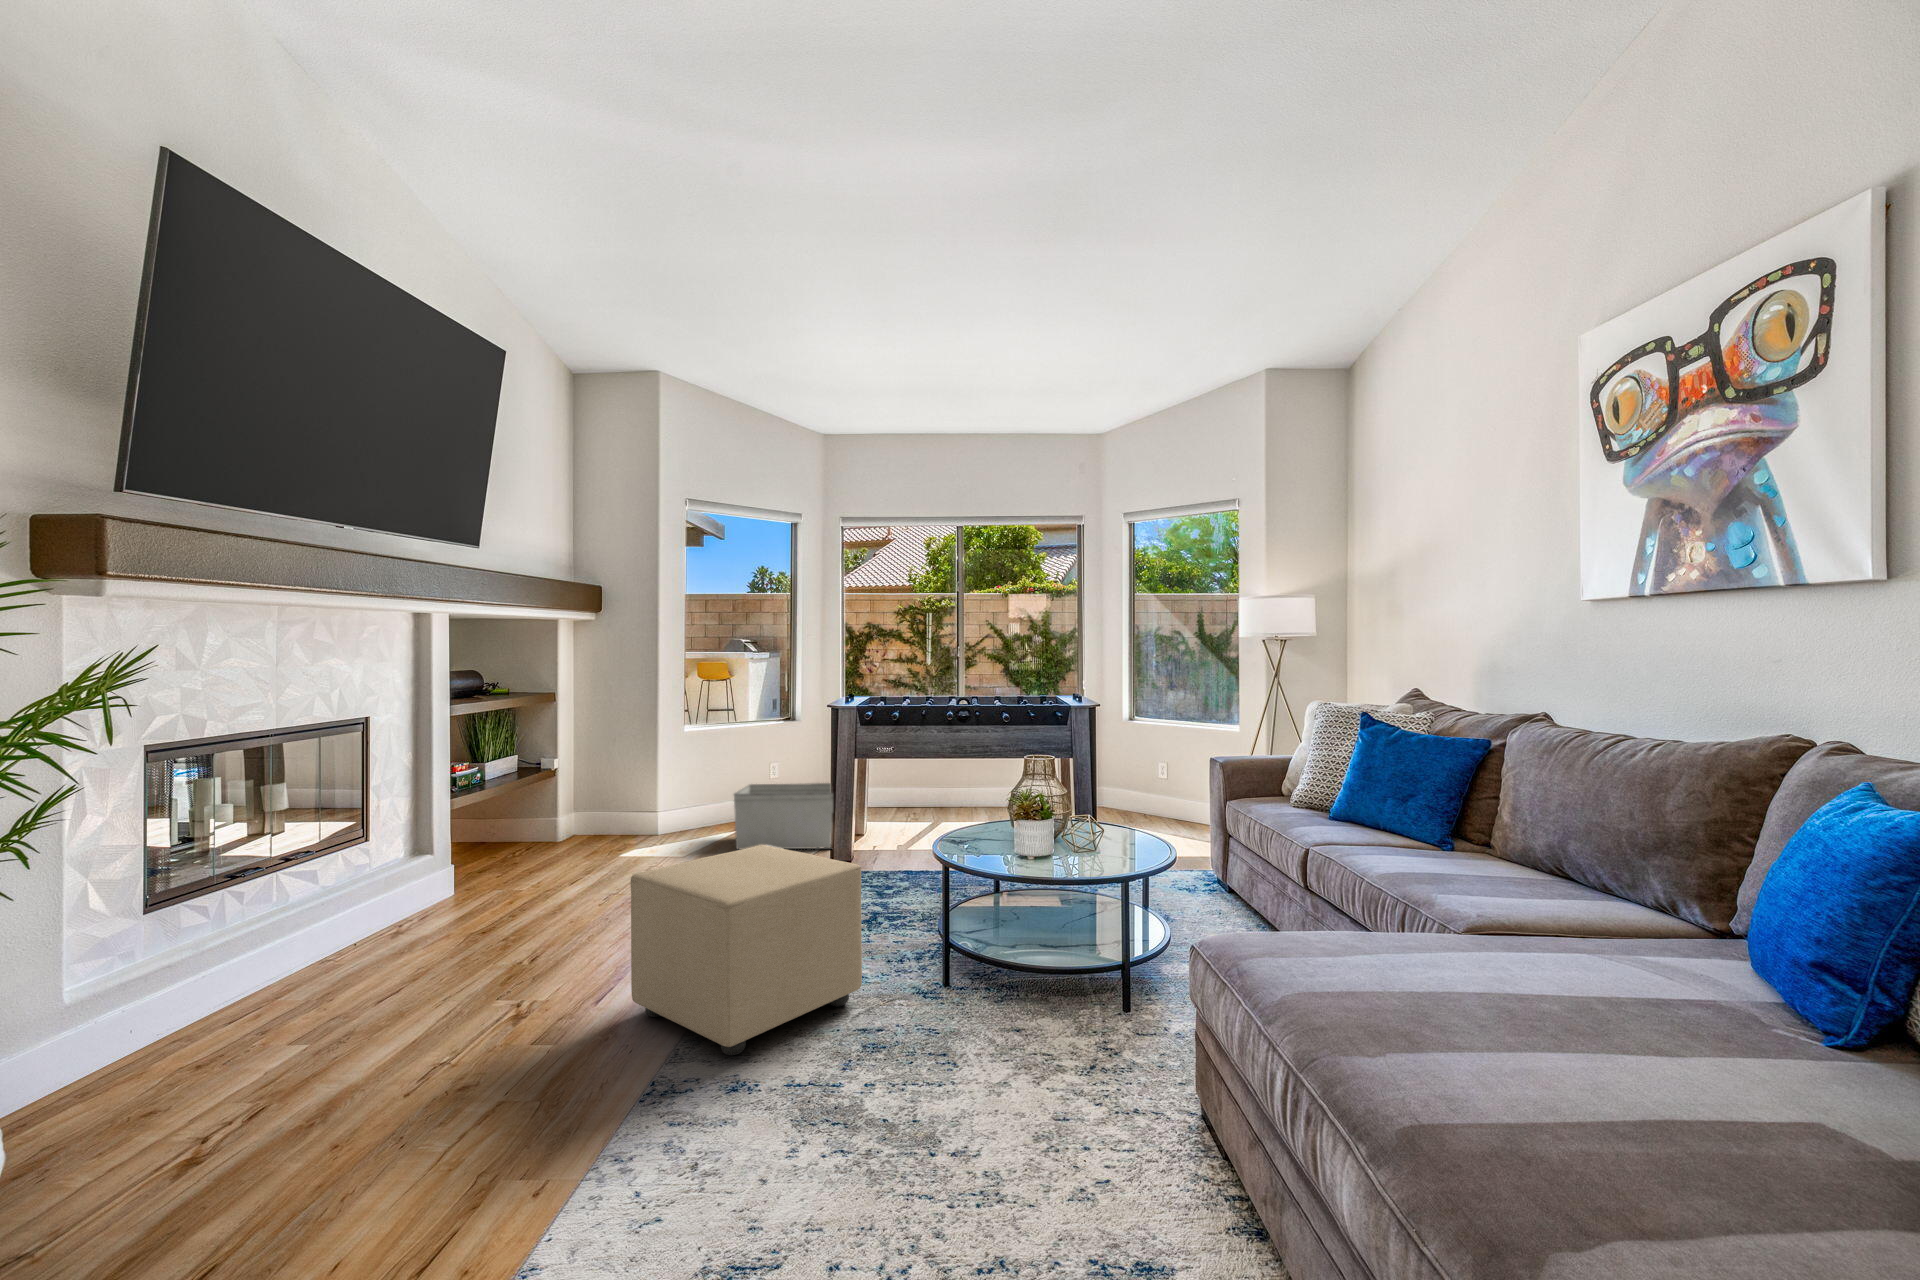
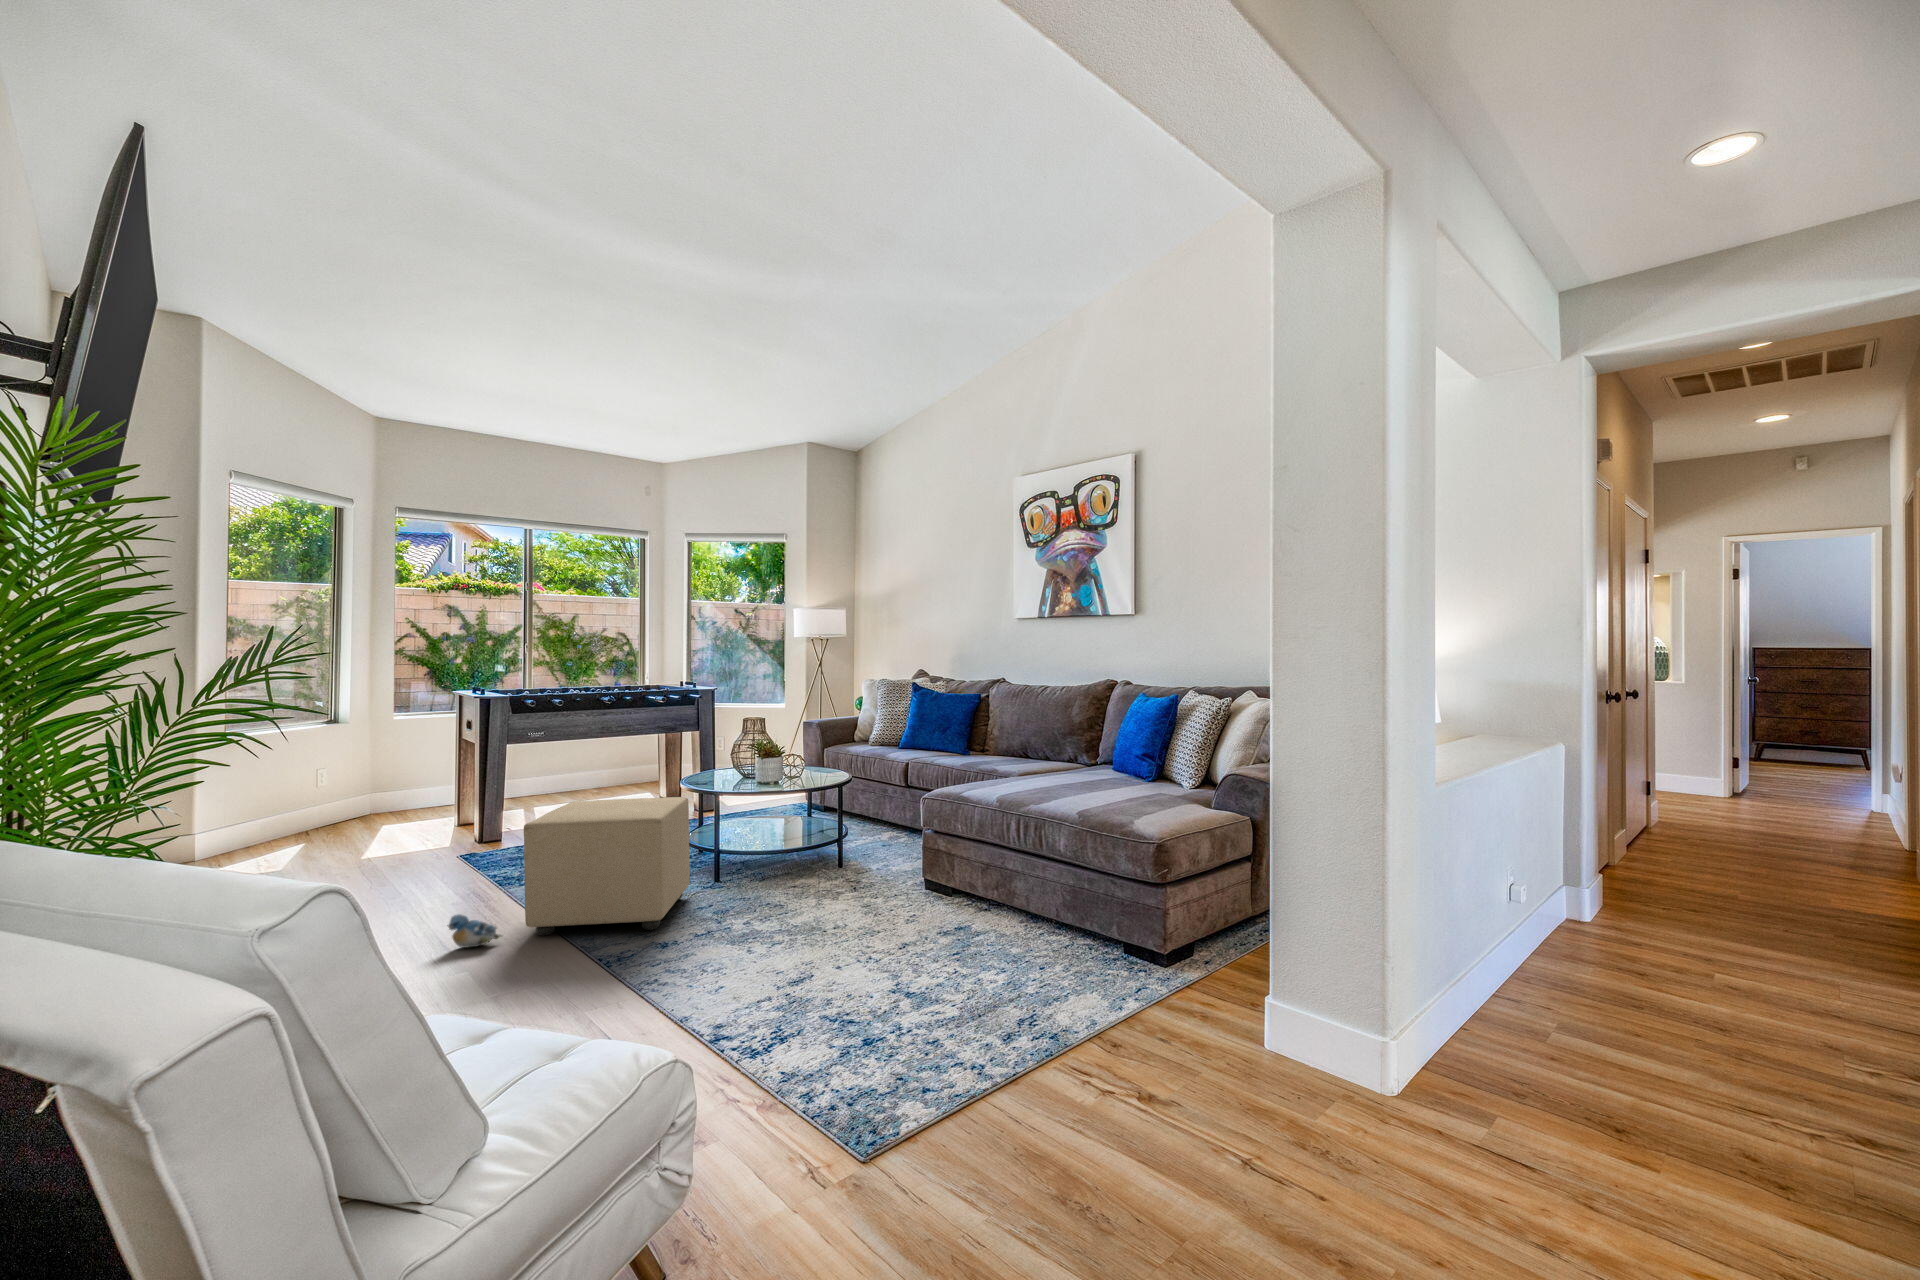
storage bin: present [734,783,833,849] -> none [343,779,473,856]
plush toy: none [565,966,618,1010] -> present [447,914,501,948]

